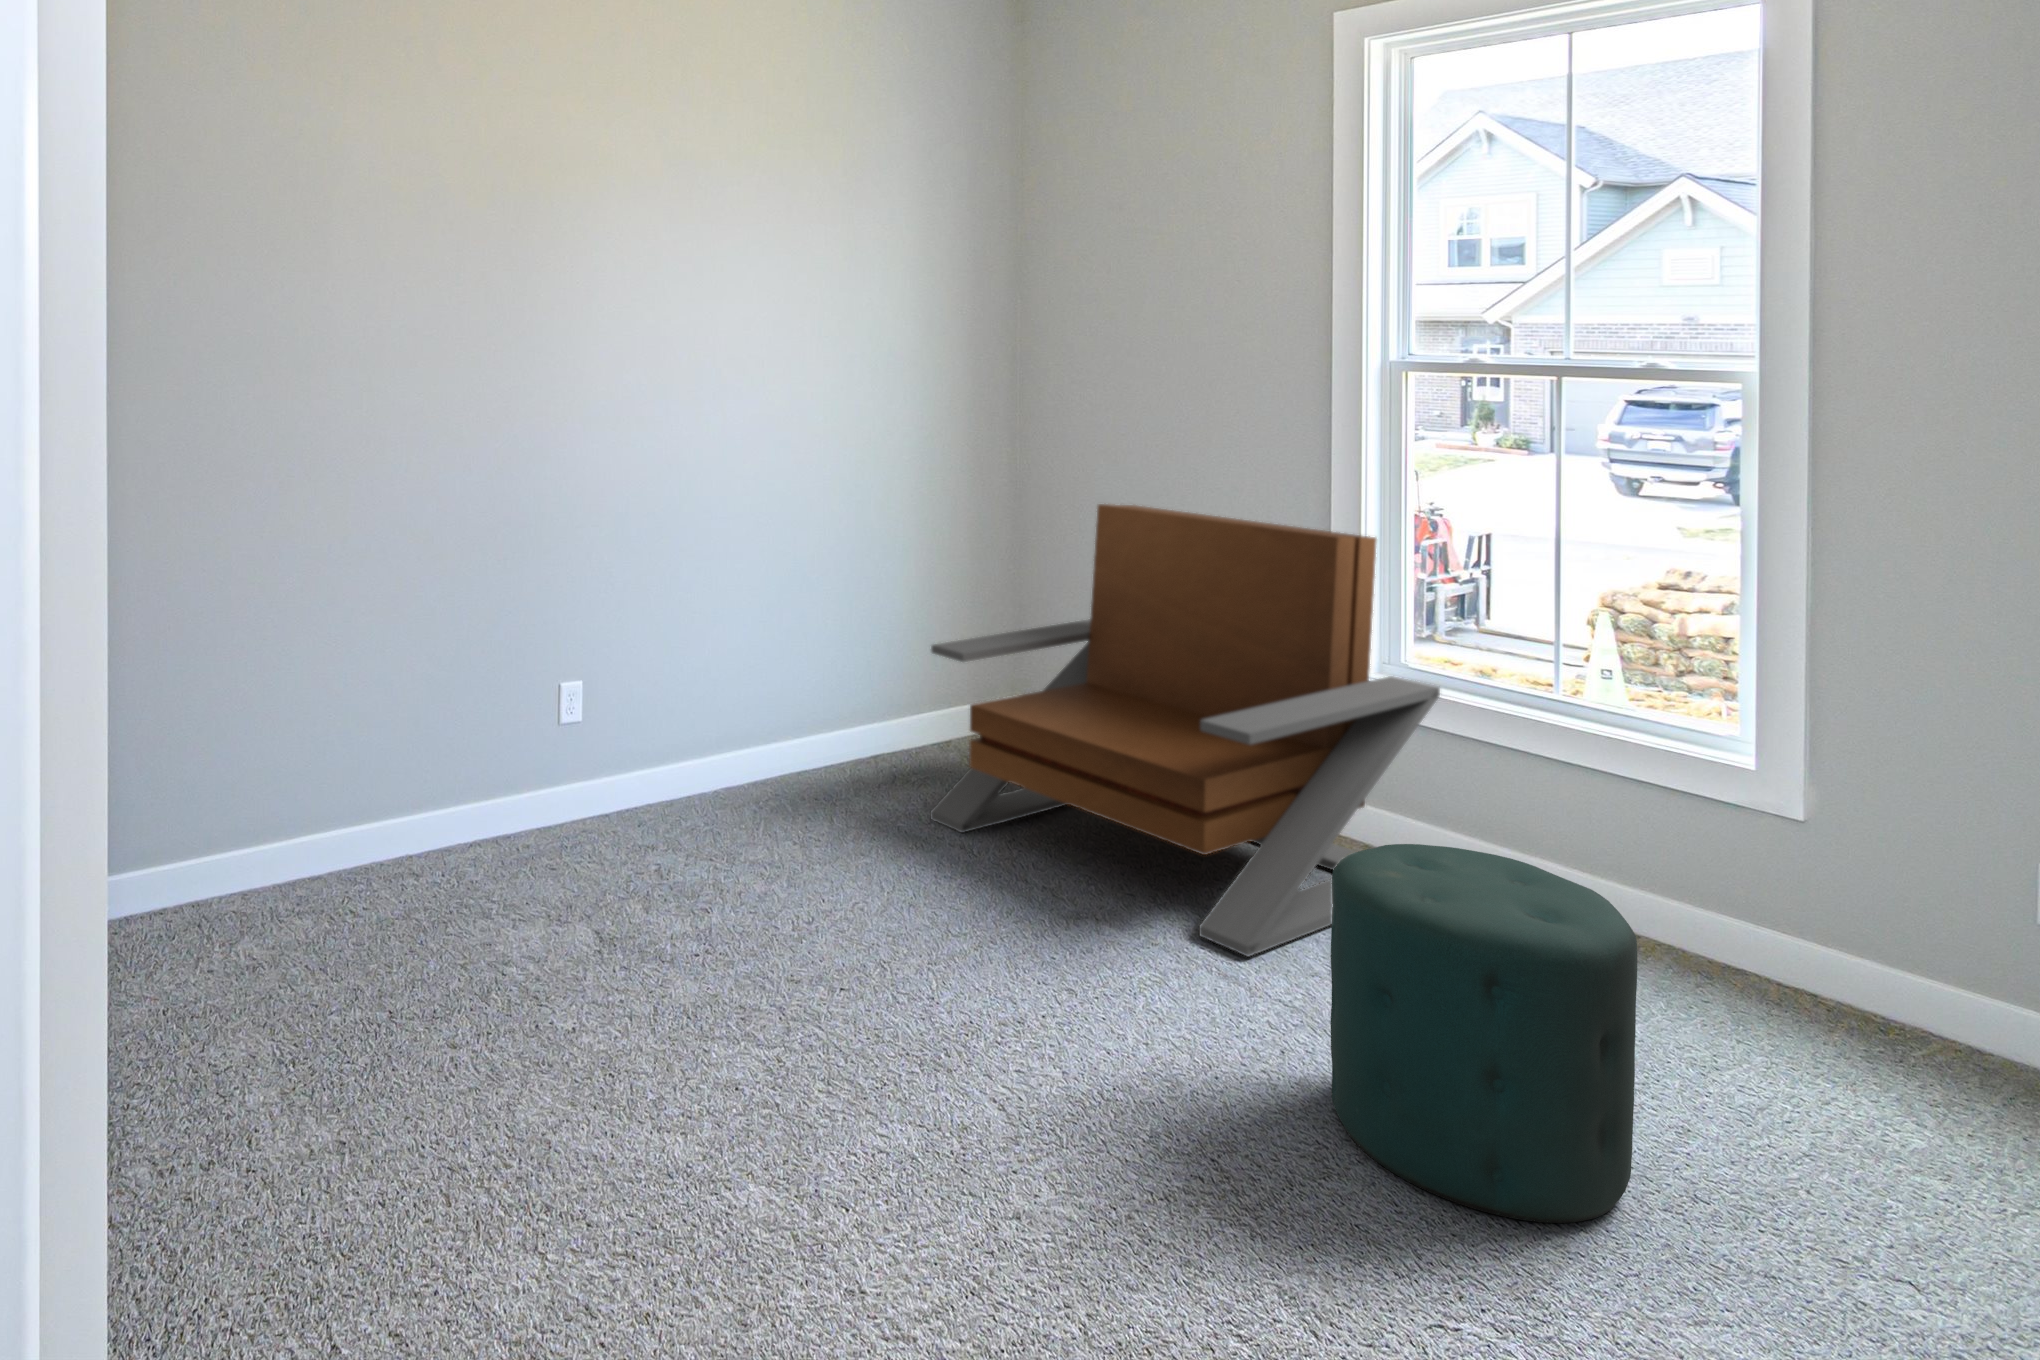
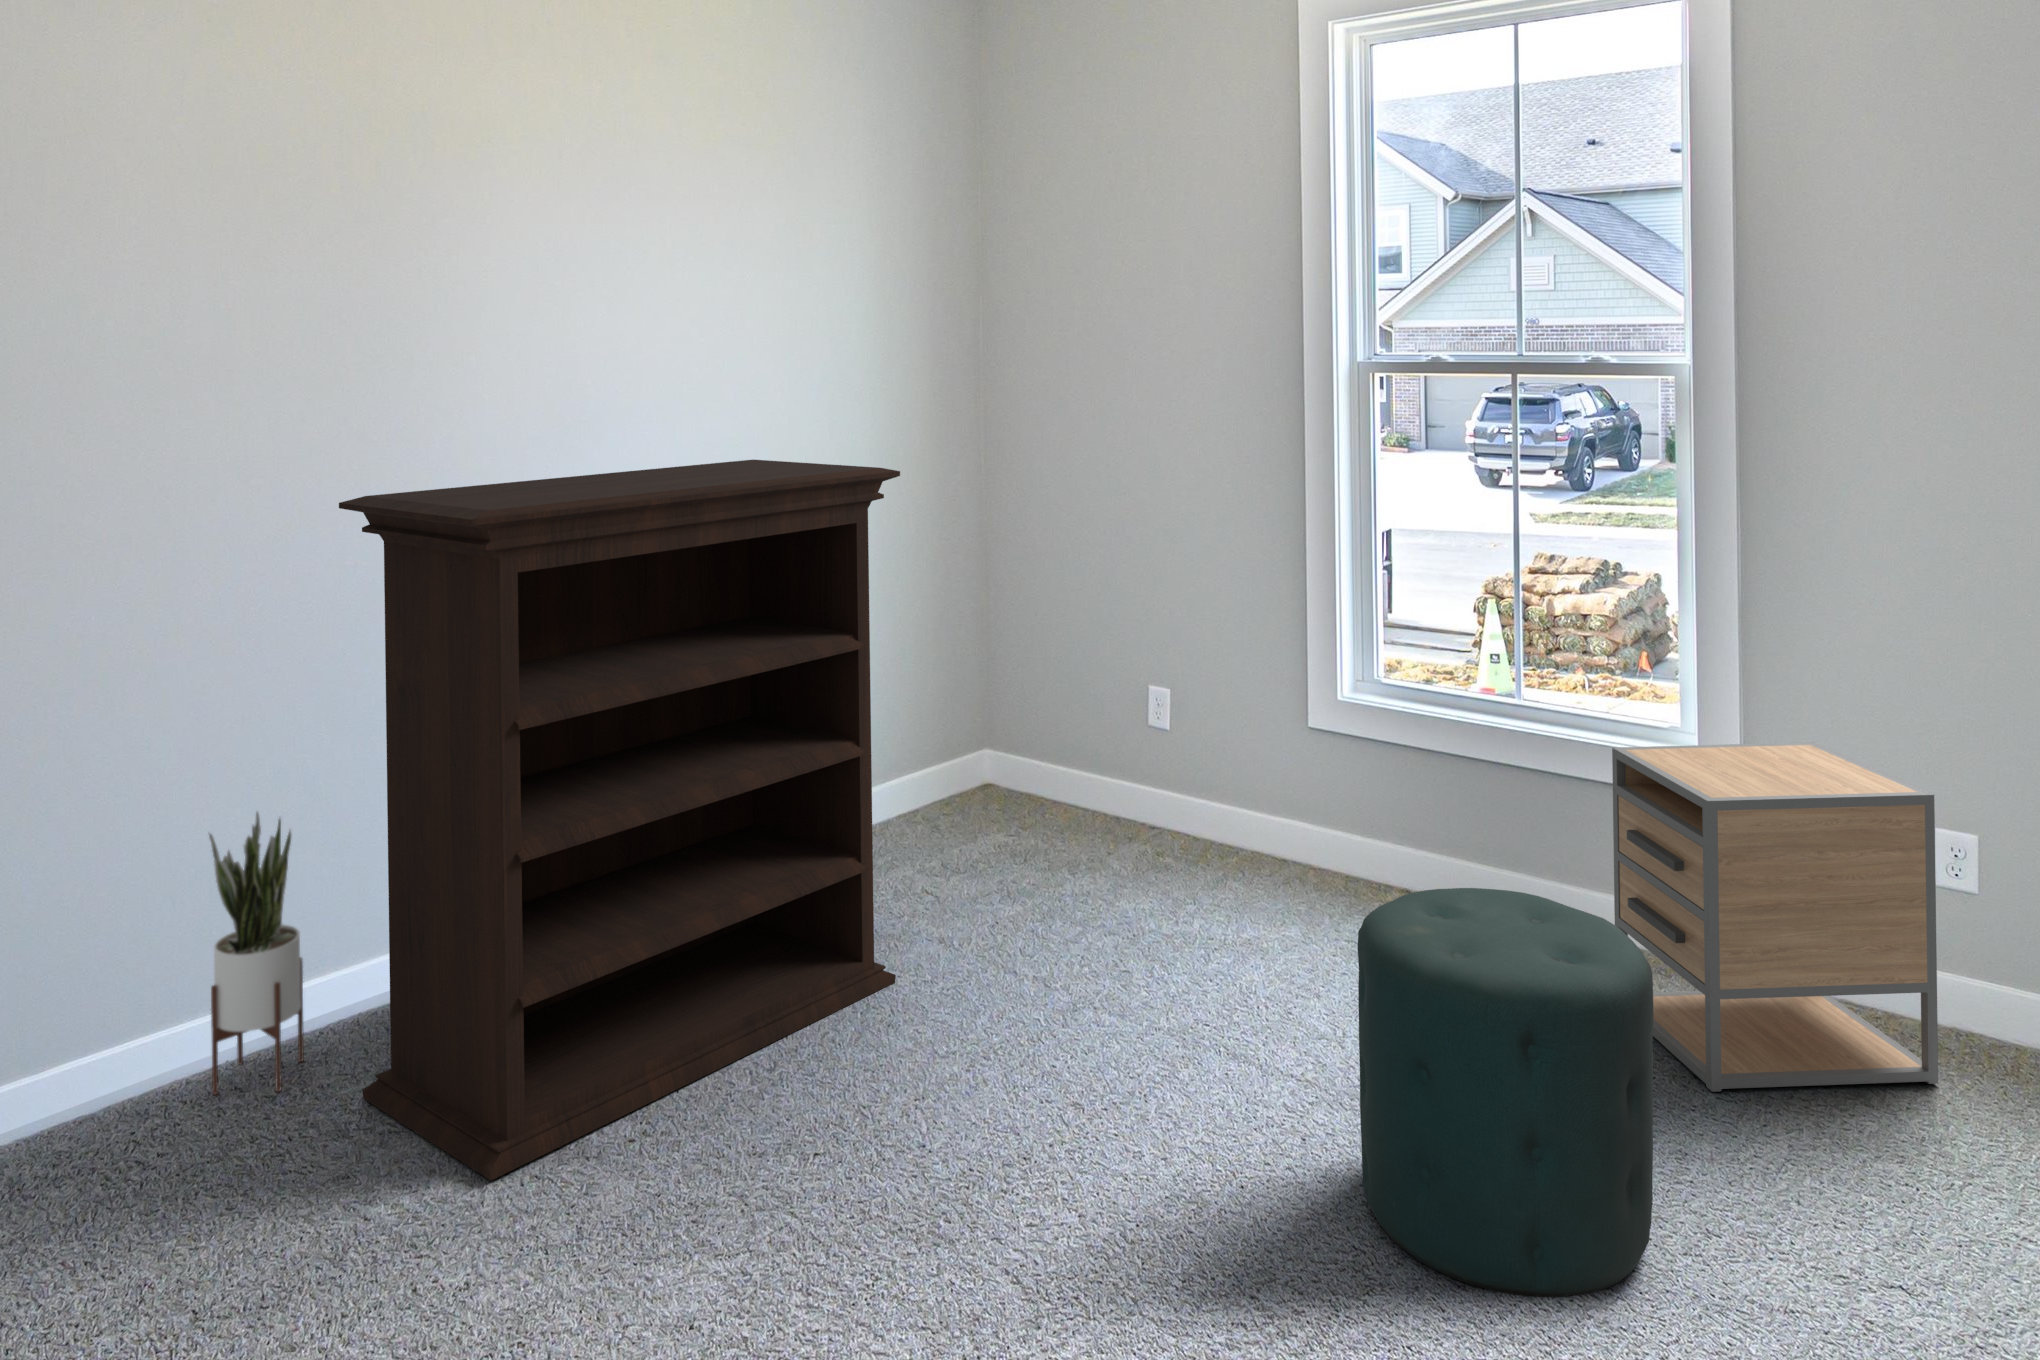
bookshelf: none [492,430,930,963] -> present [339,460,900,1180]
lounge chair: present [930,504,1440,956] -> none [902,528,1423,1031]
potted plant: none [400,673,461,880] -> present [209,812,304,1095]
nightstand: none [1637,742,2021,1120] -> present [1612,742,1938,1092]

